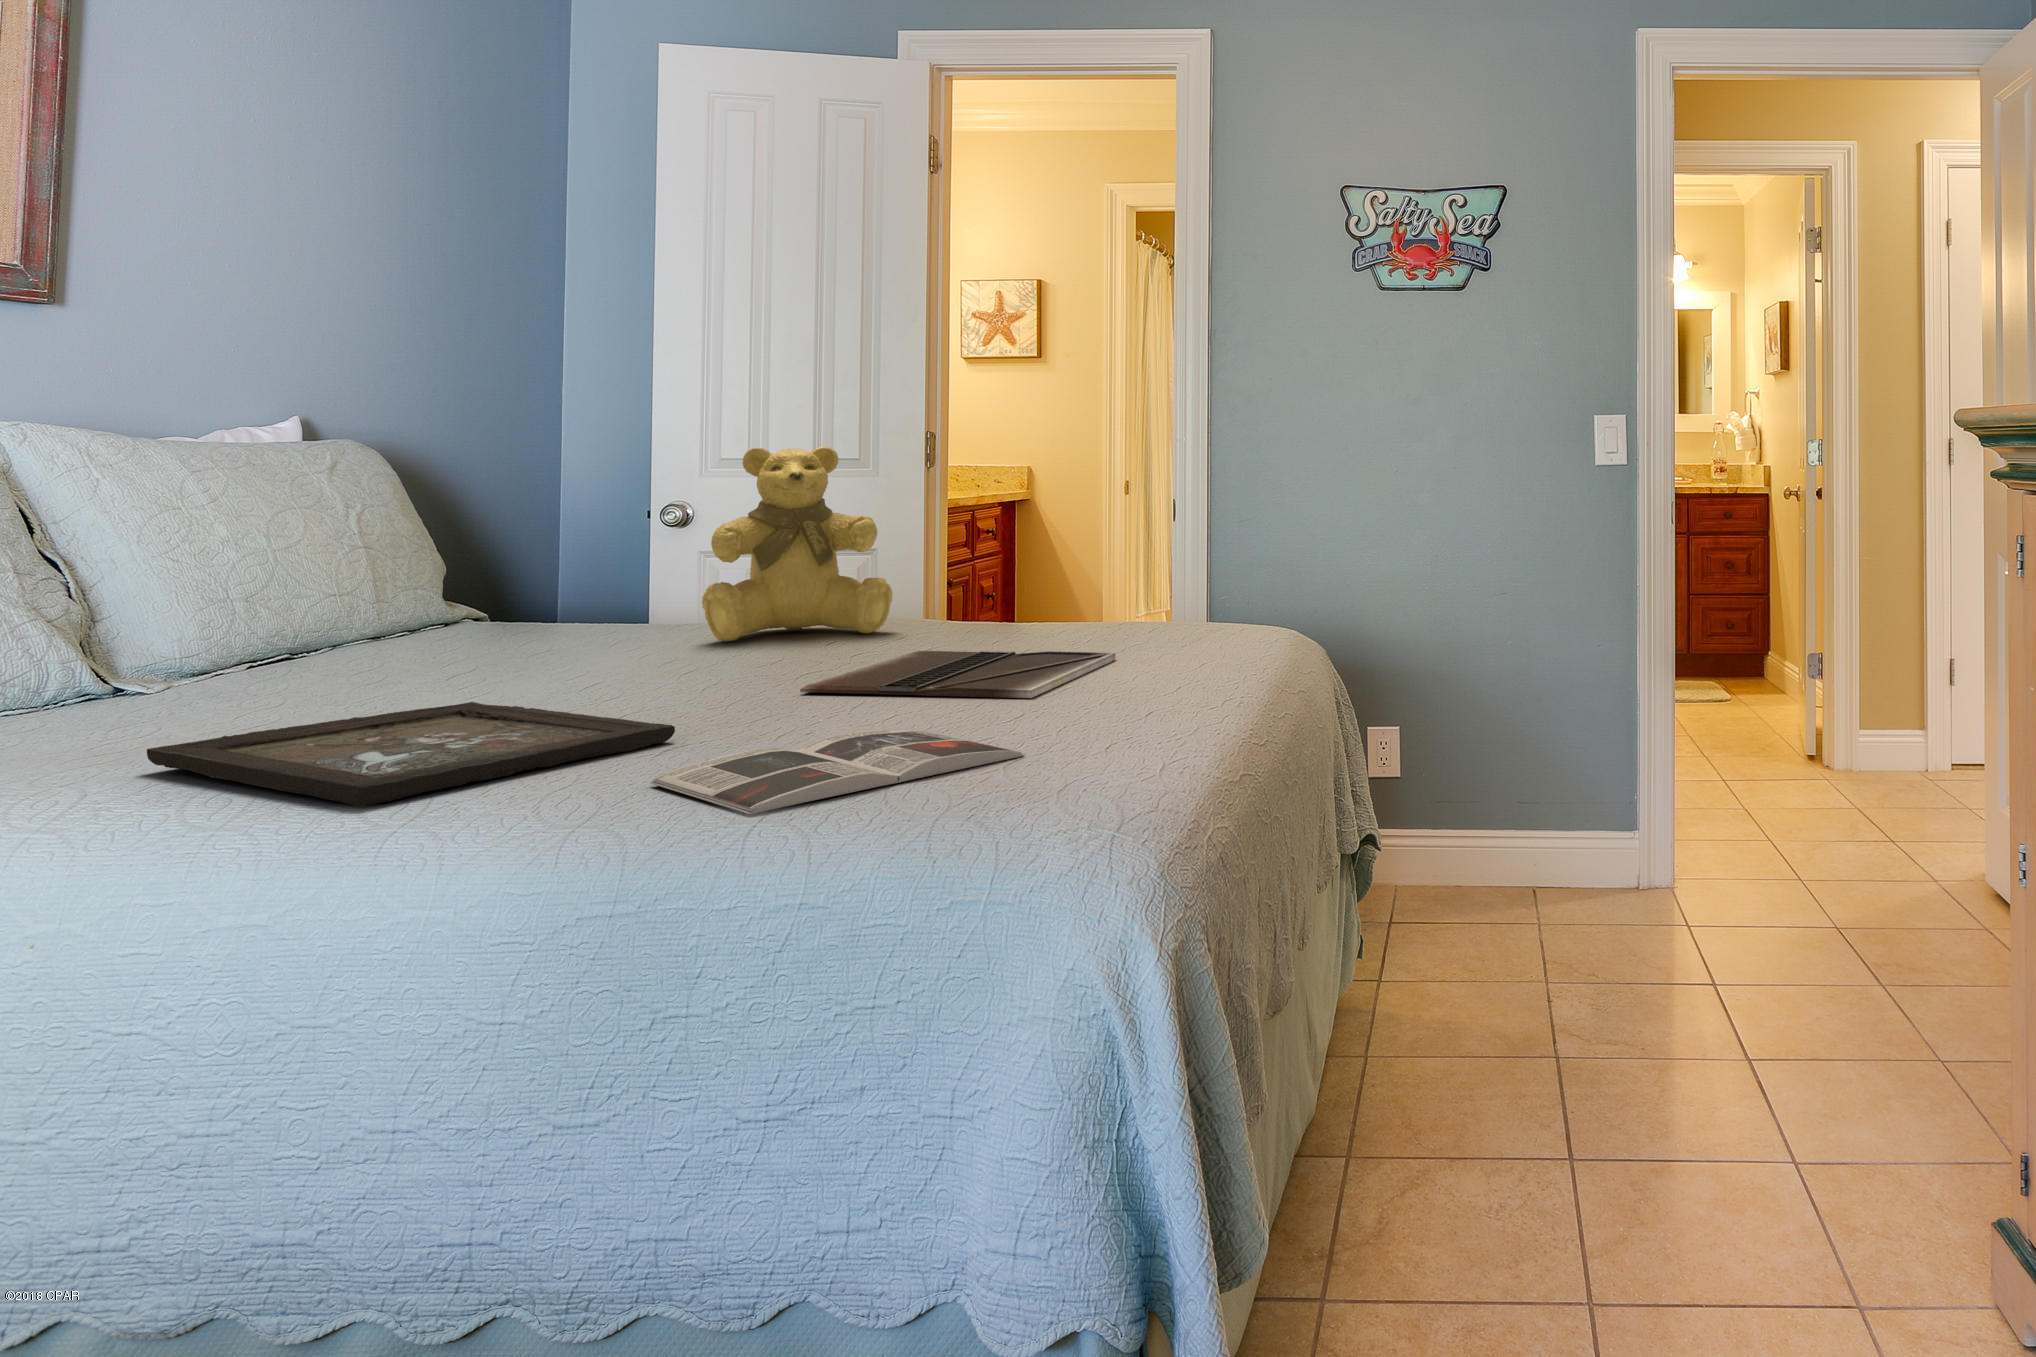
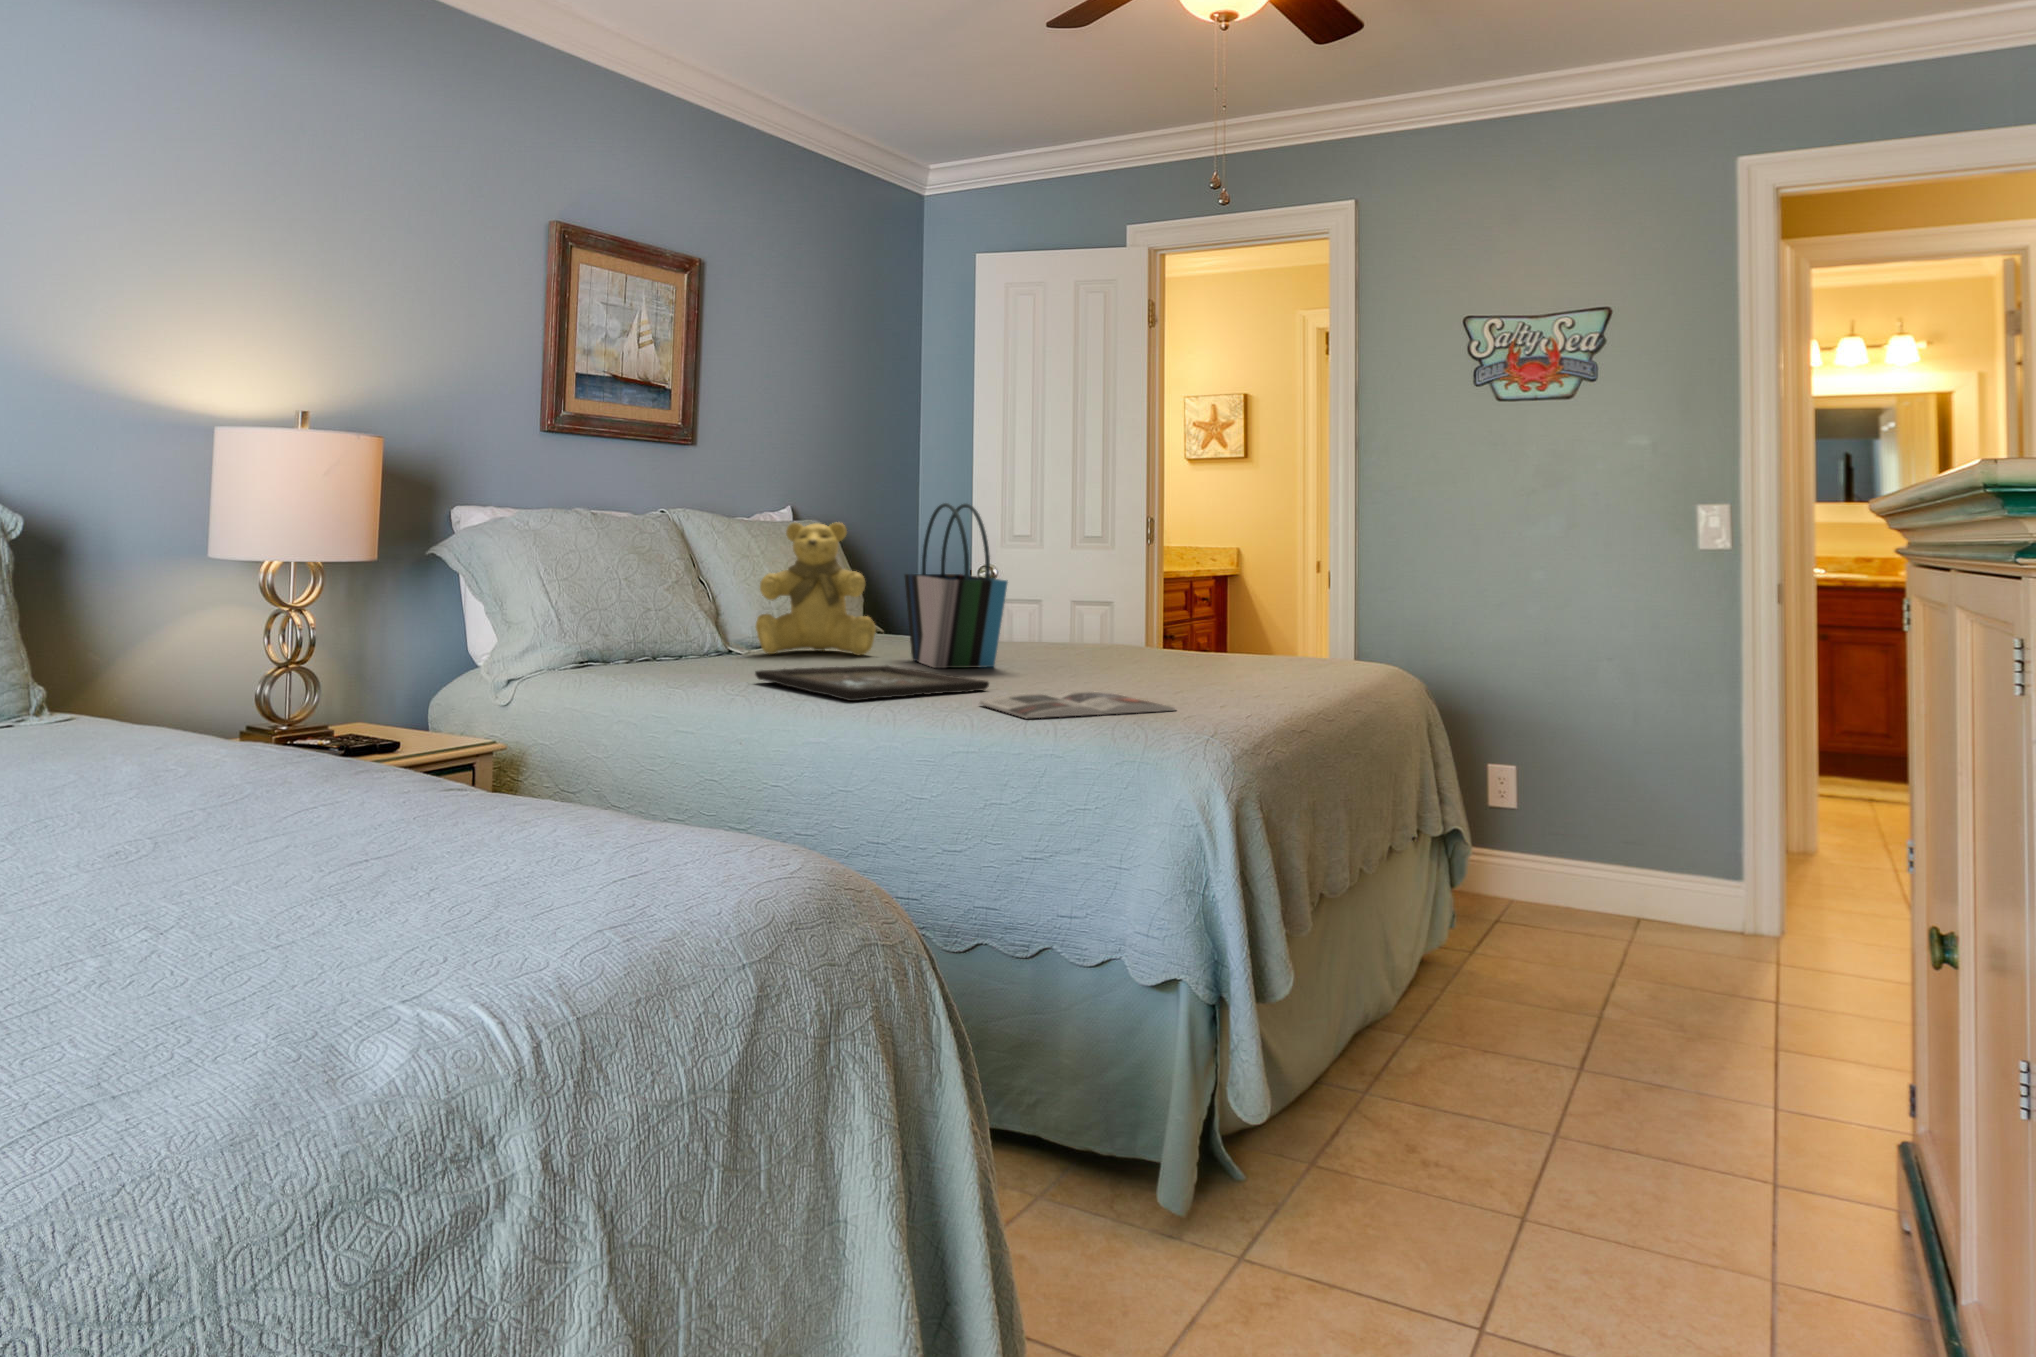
tote bag: none [517,415,713,694] -> present [905,503,1008,668]
teddy bear: present [702,447,892,641] -> present [756,523,876,655]
laptop: present [800,651,1115,698] -> none [1057,661,1258,688]

